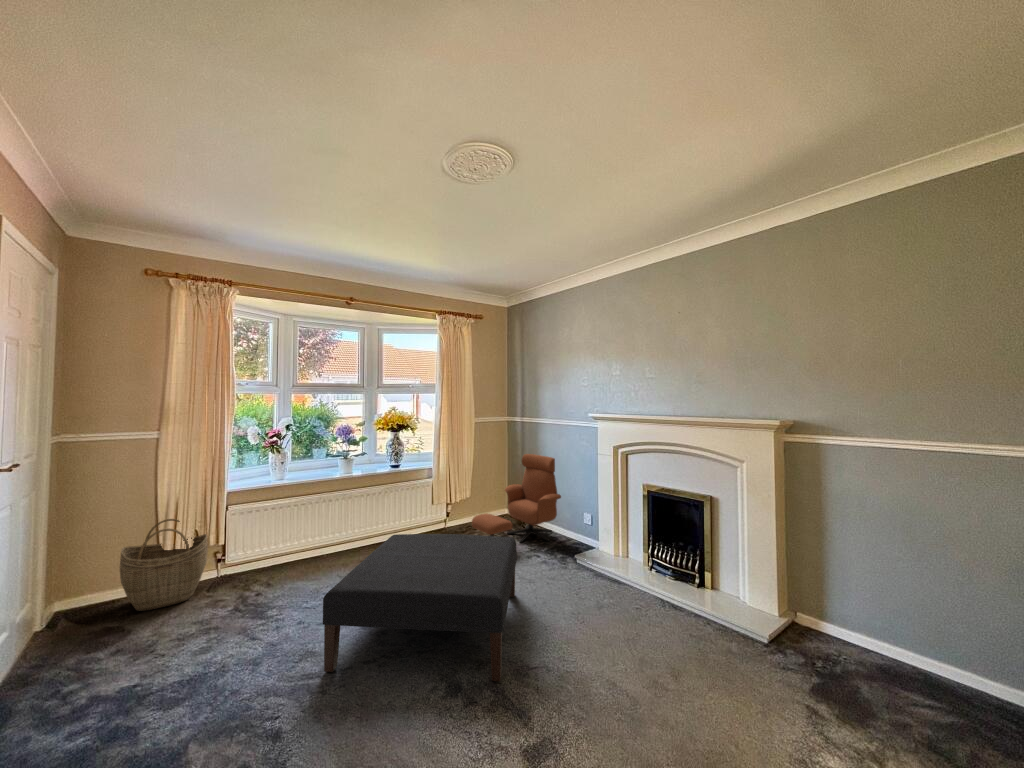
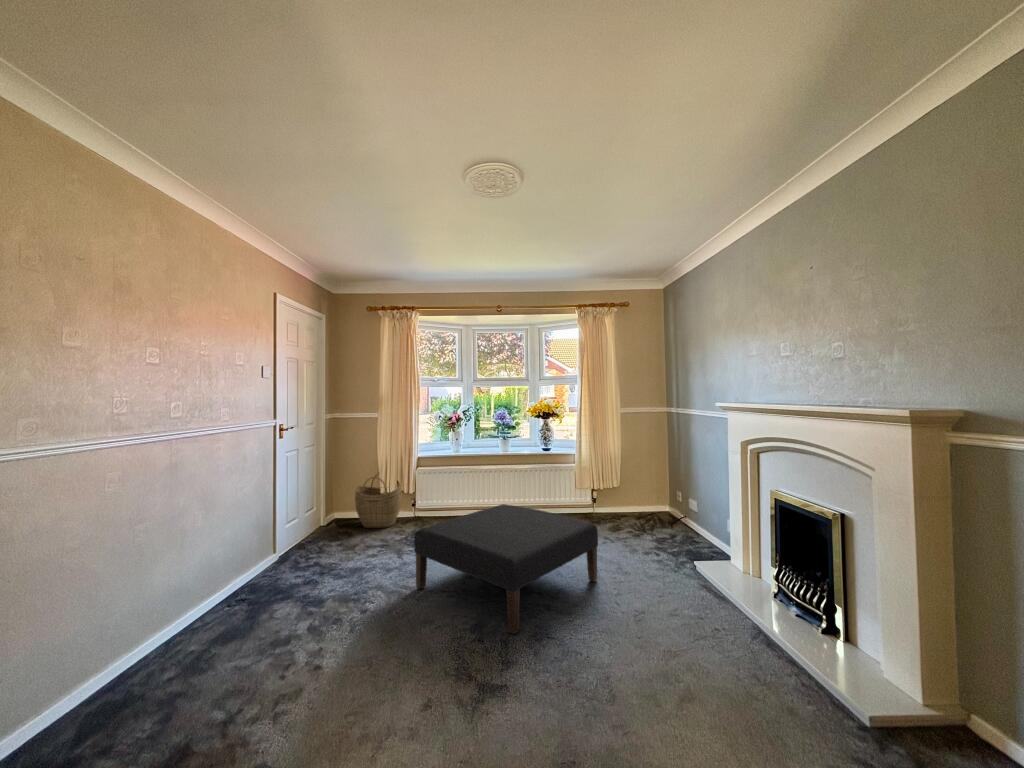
lounge chair: present [472,454,561,543] -> none [596,448,701,545]

